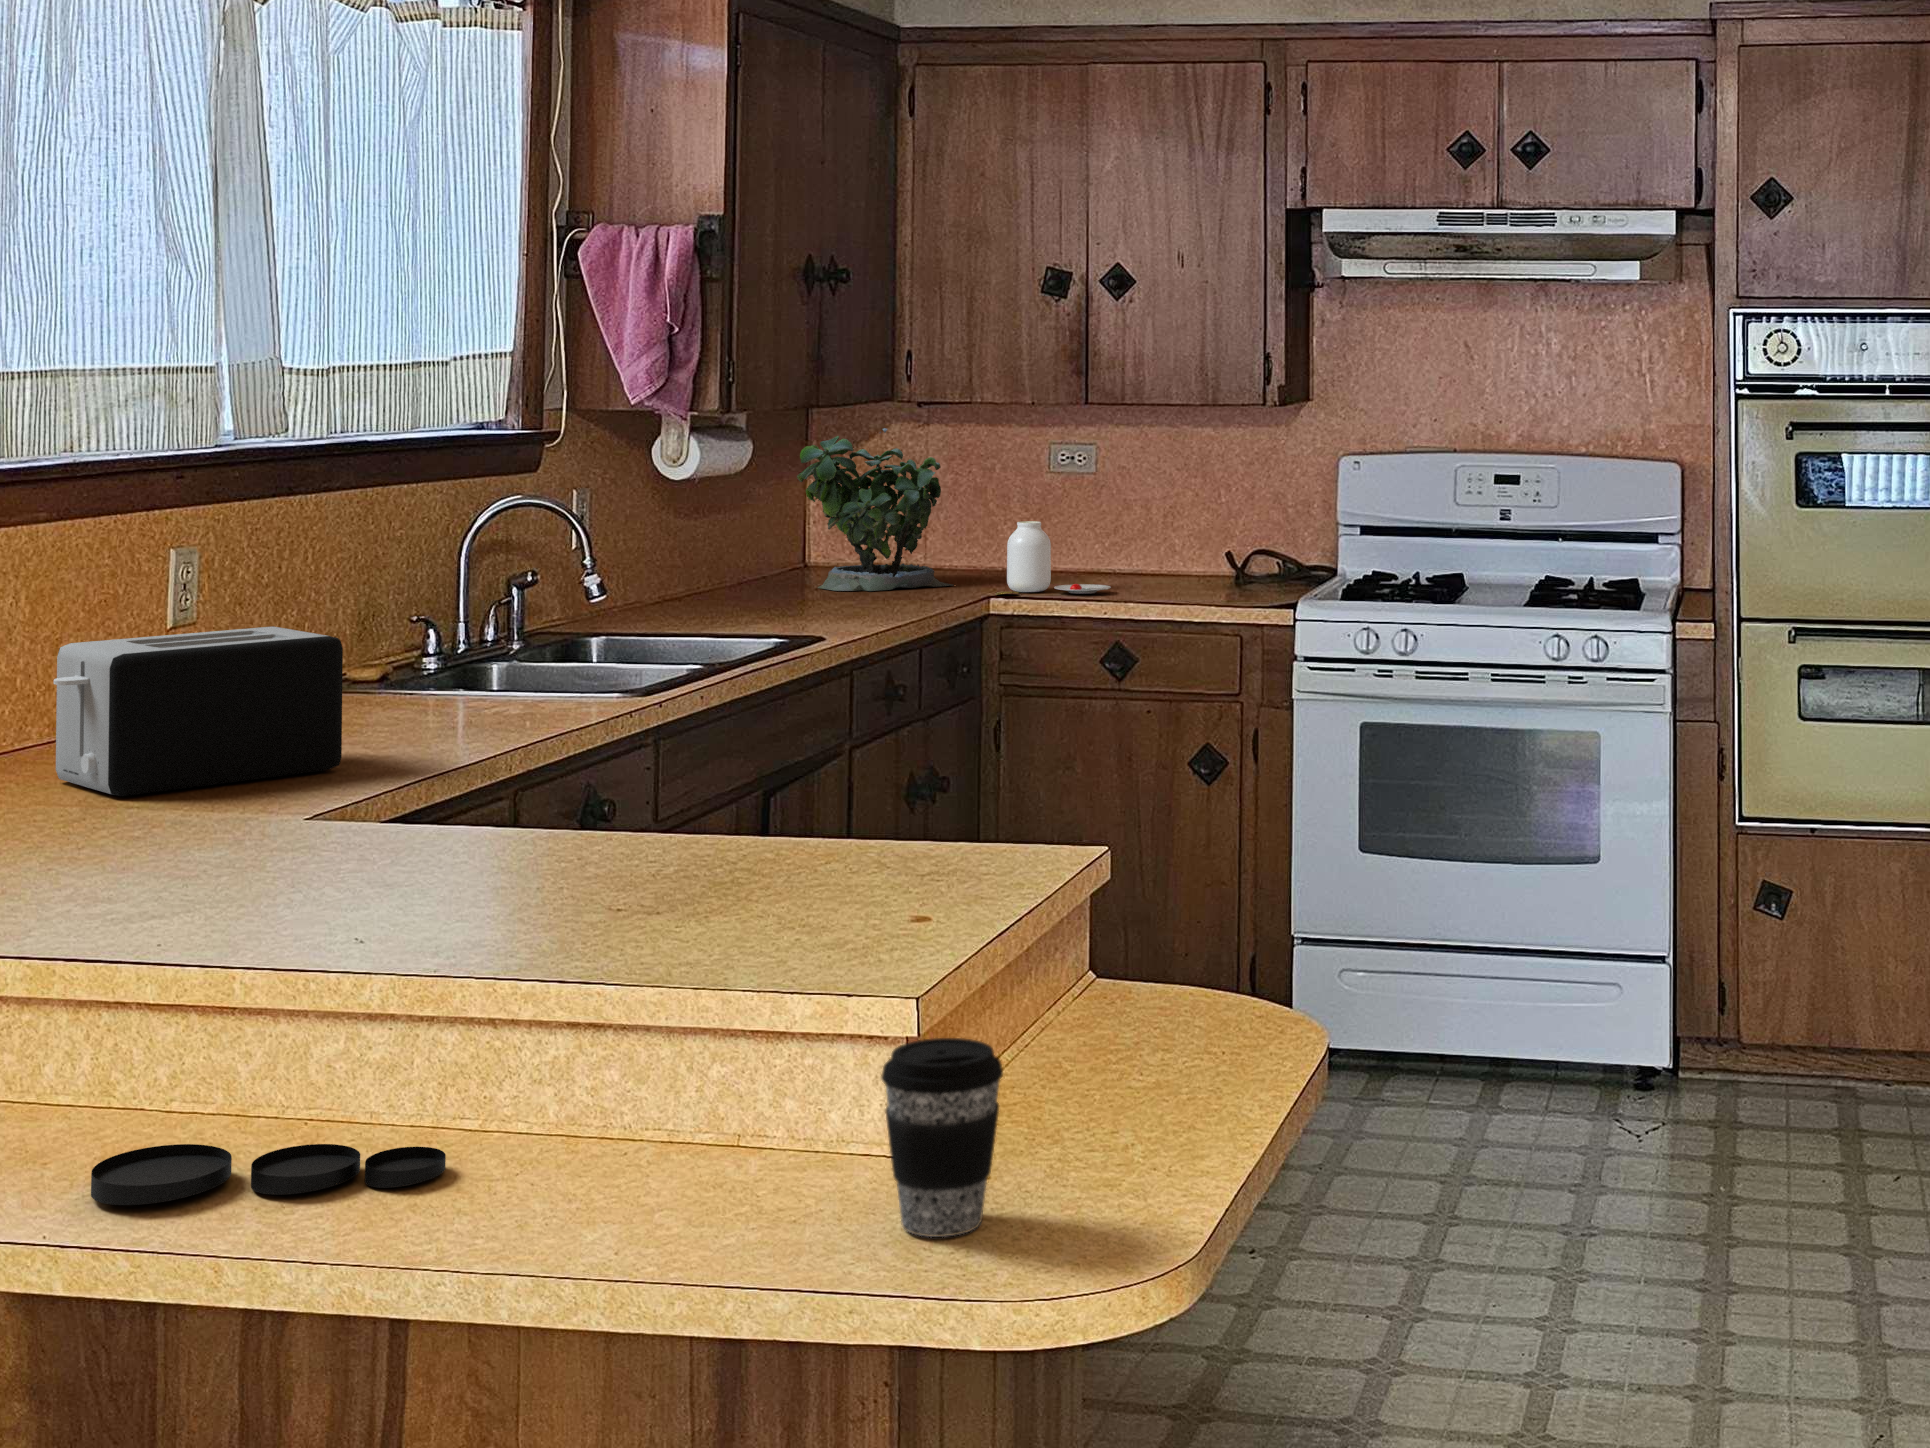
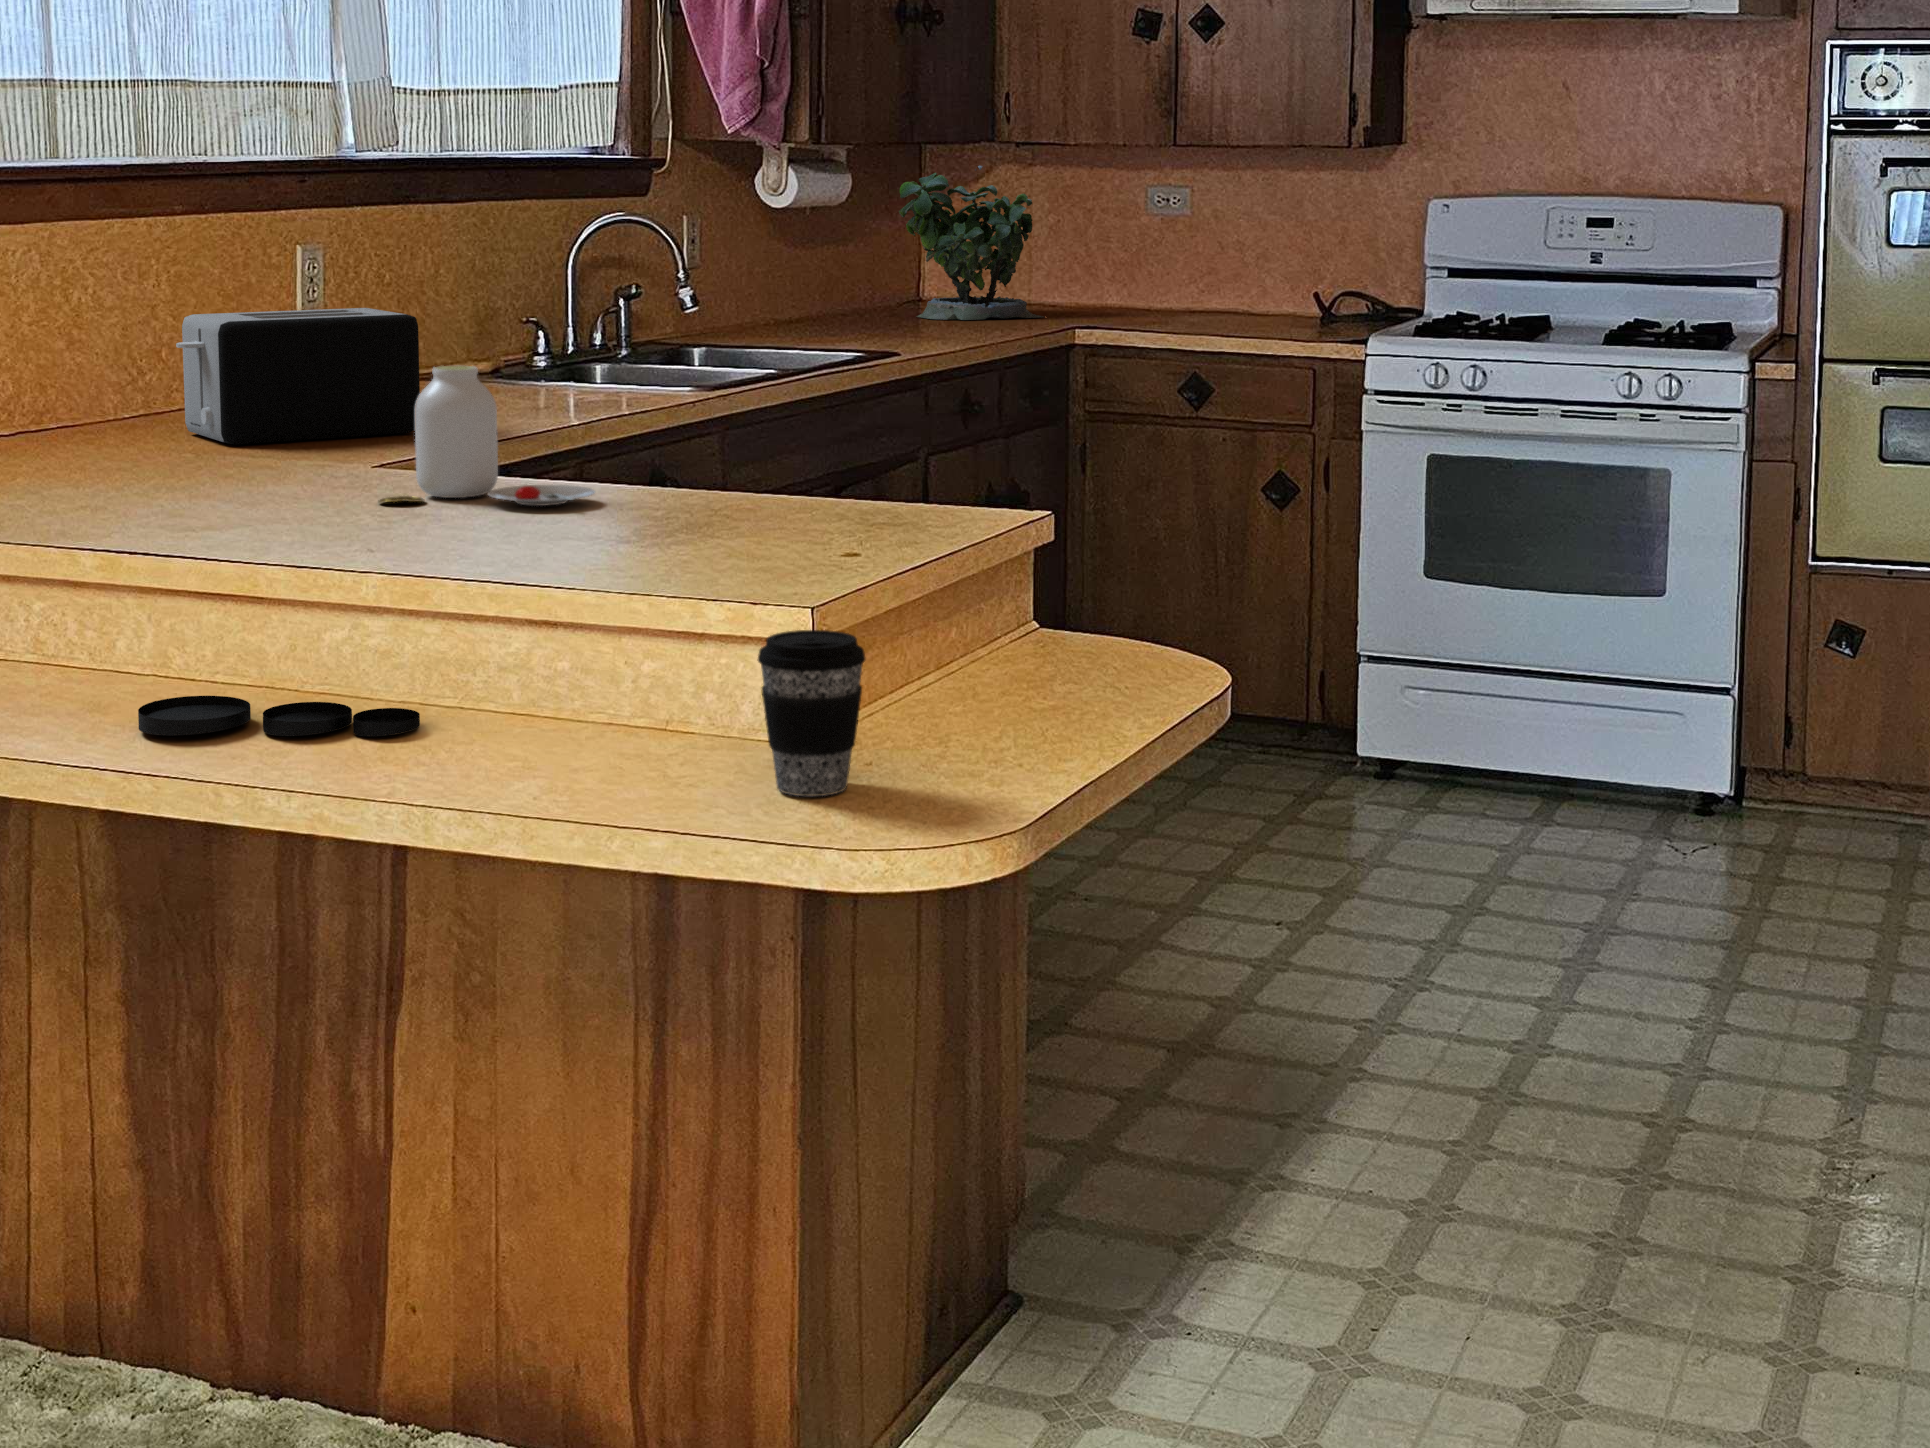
jar: present [995,521,1111,595] -> present [379,366,595,506]

